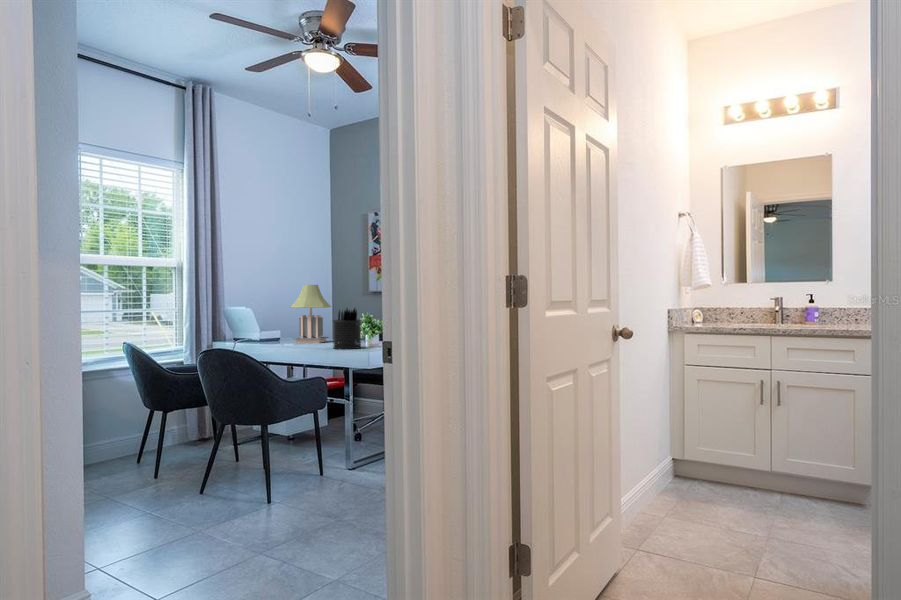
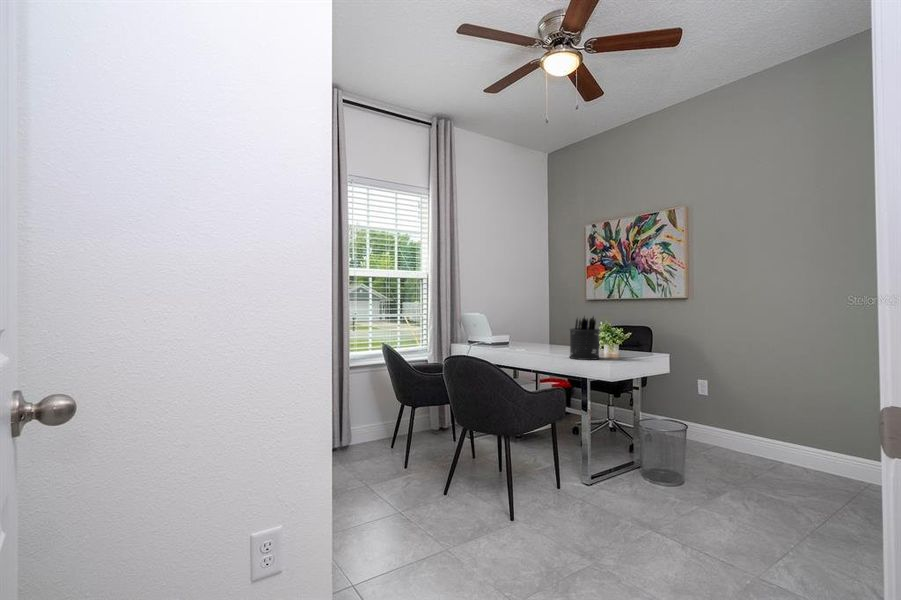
desk lamp: present [291,285,331,343] -> none [521,293,560,350]

